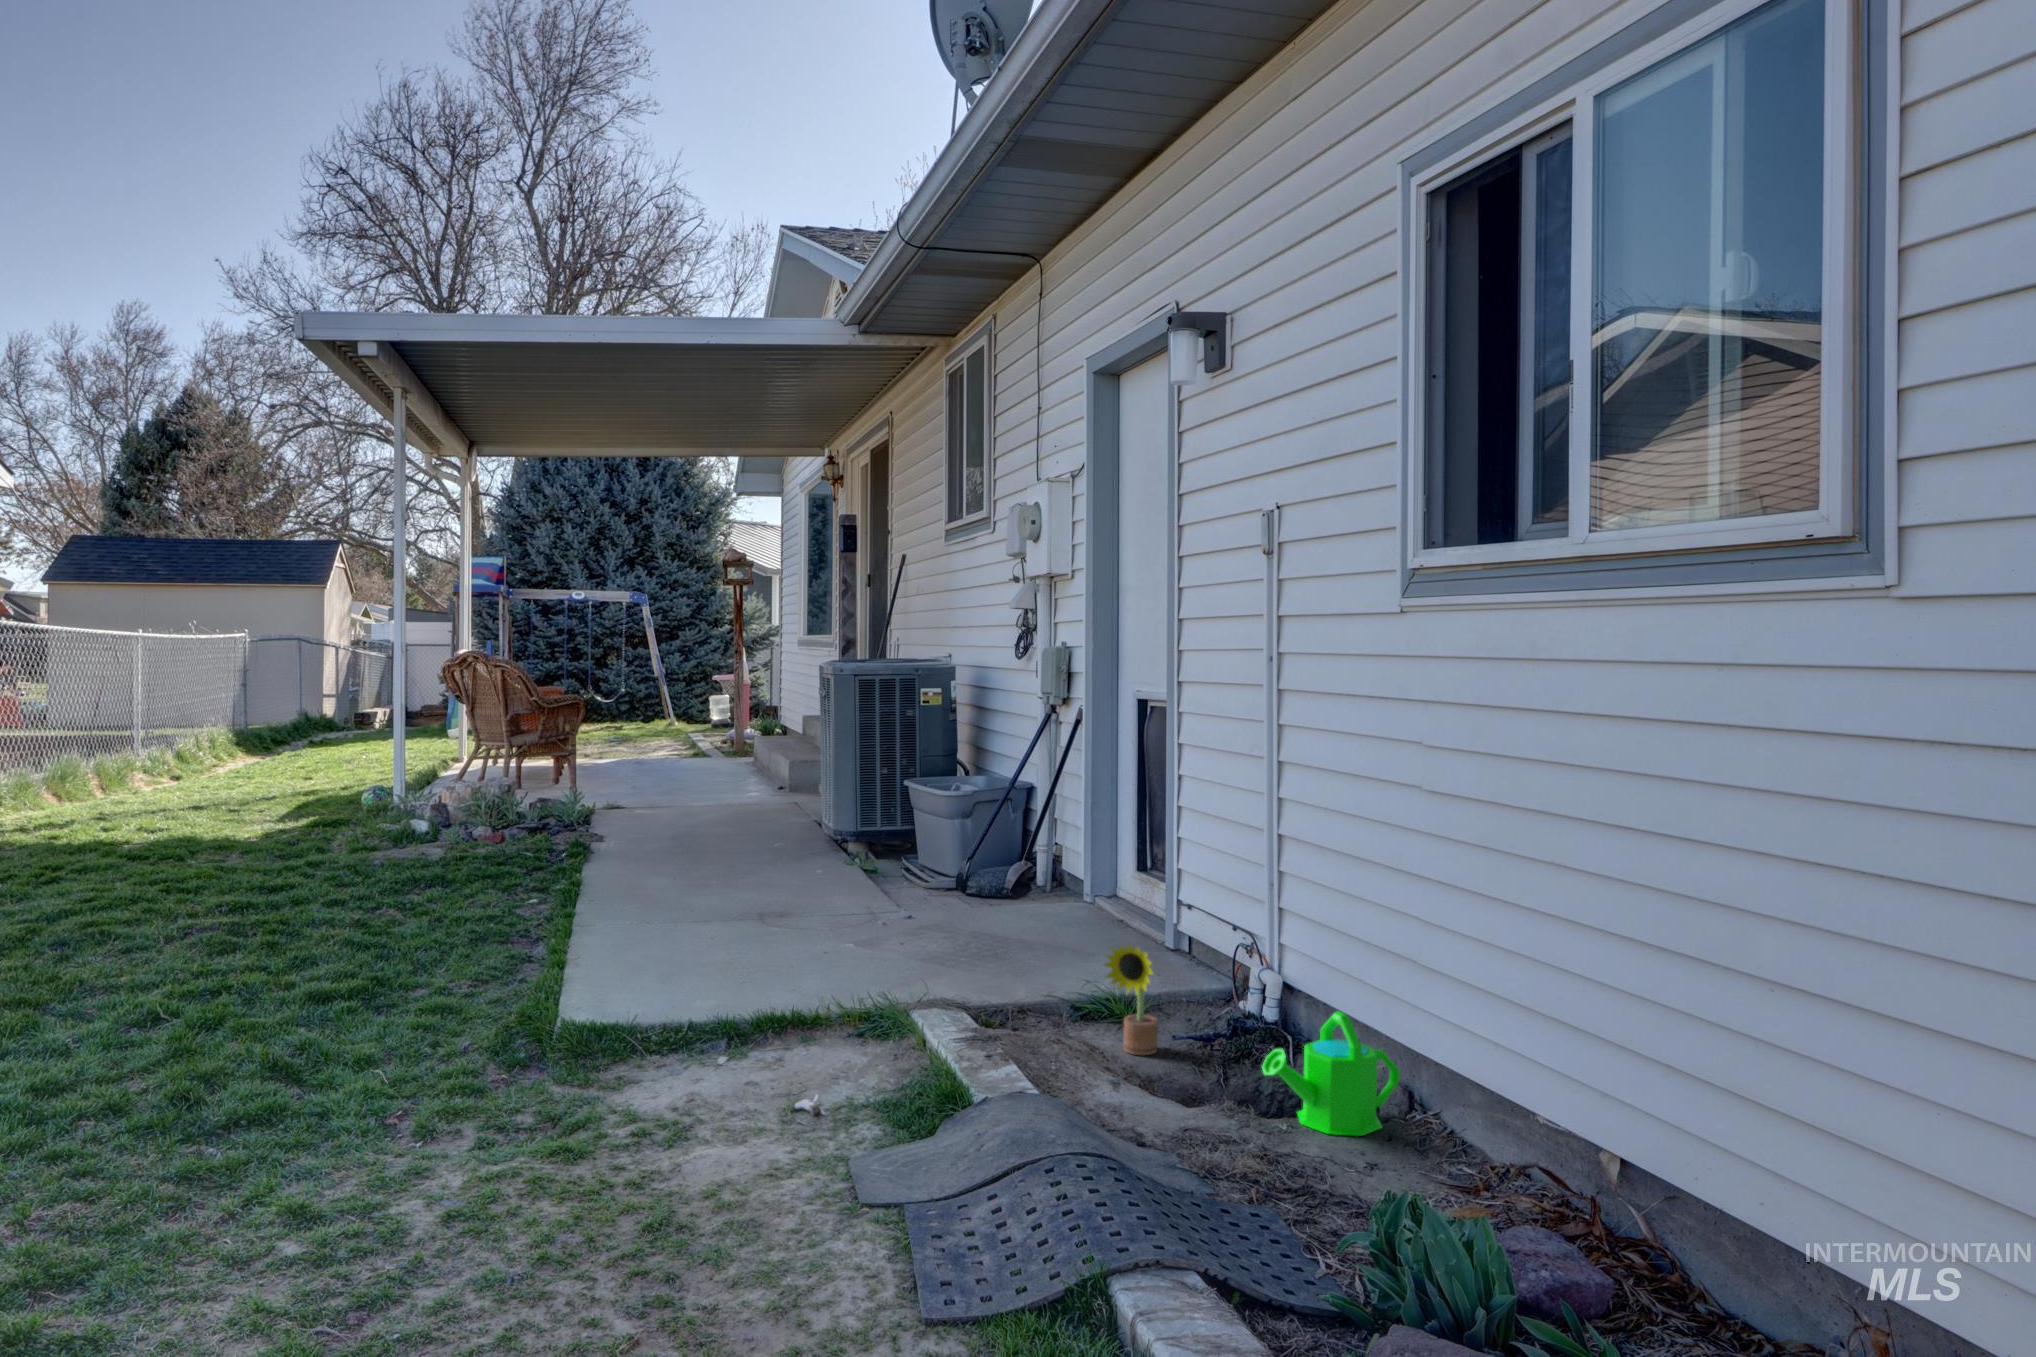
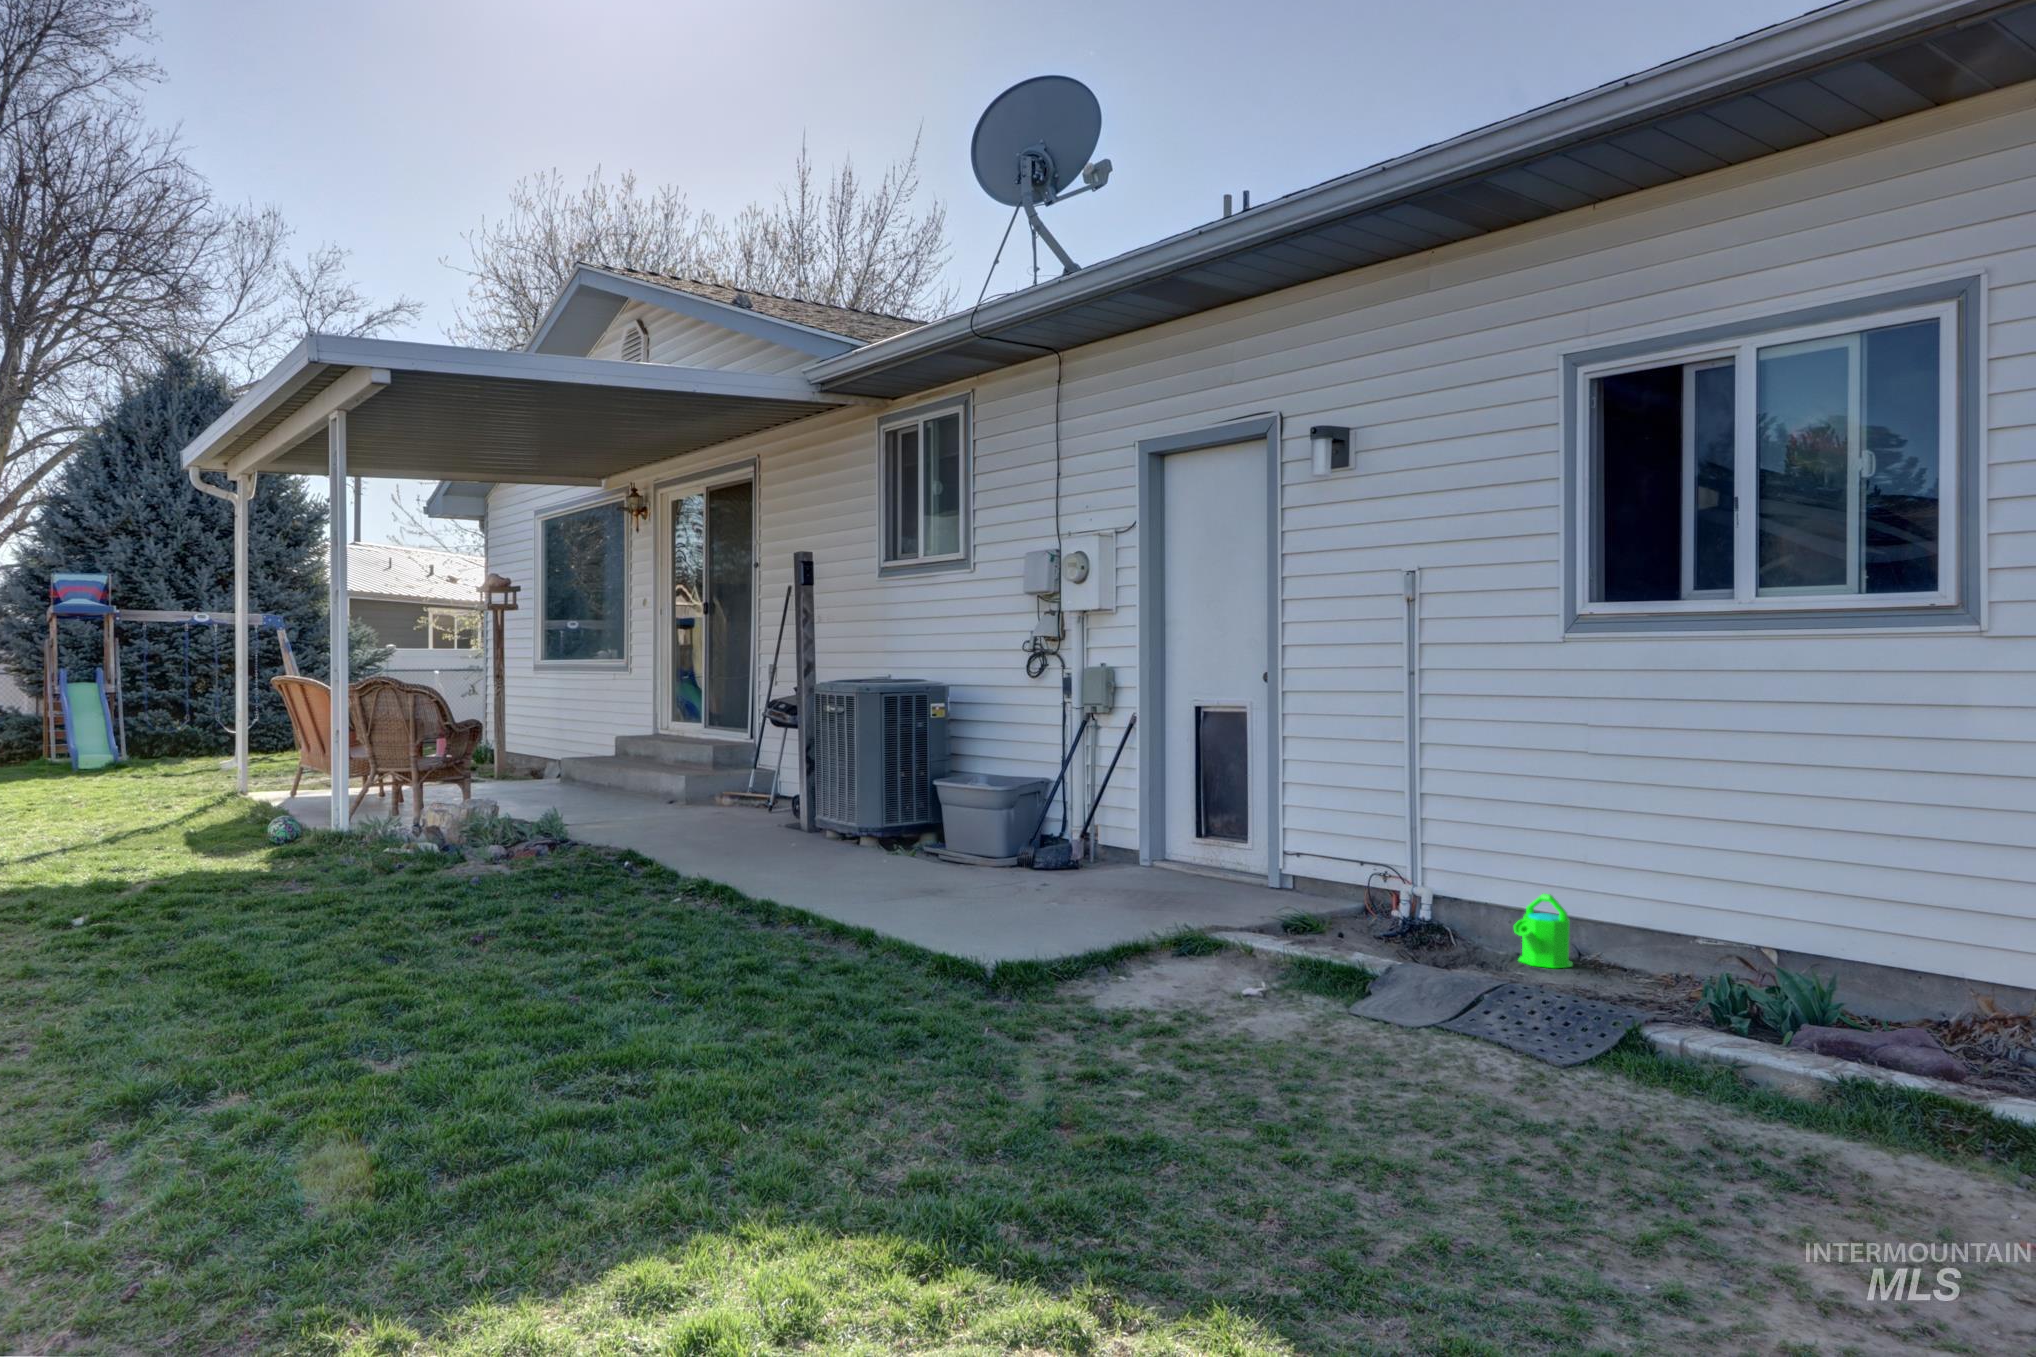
decorative plant: present [1104,944,1158,1055] -> none [1358,868,1399,945]

